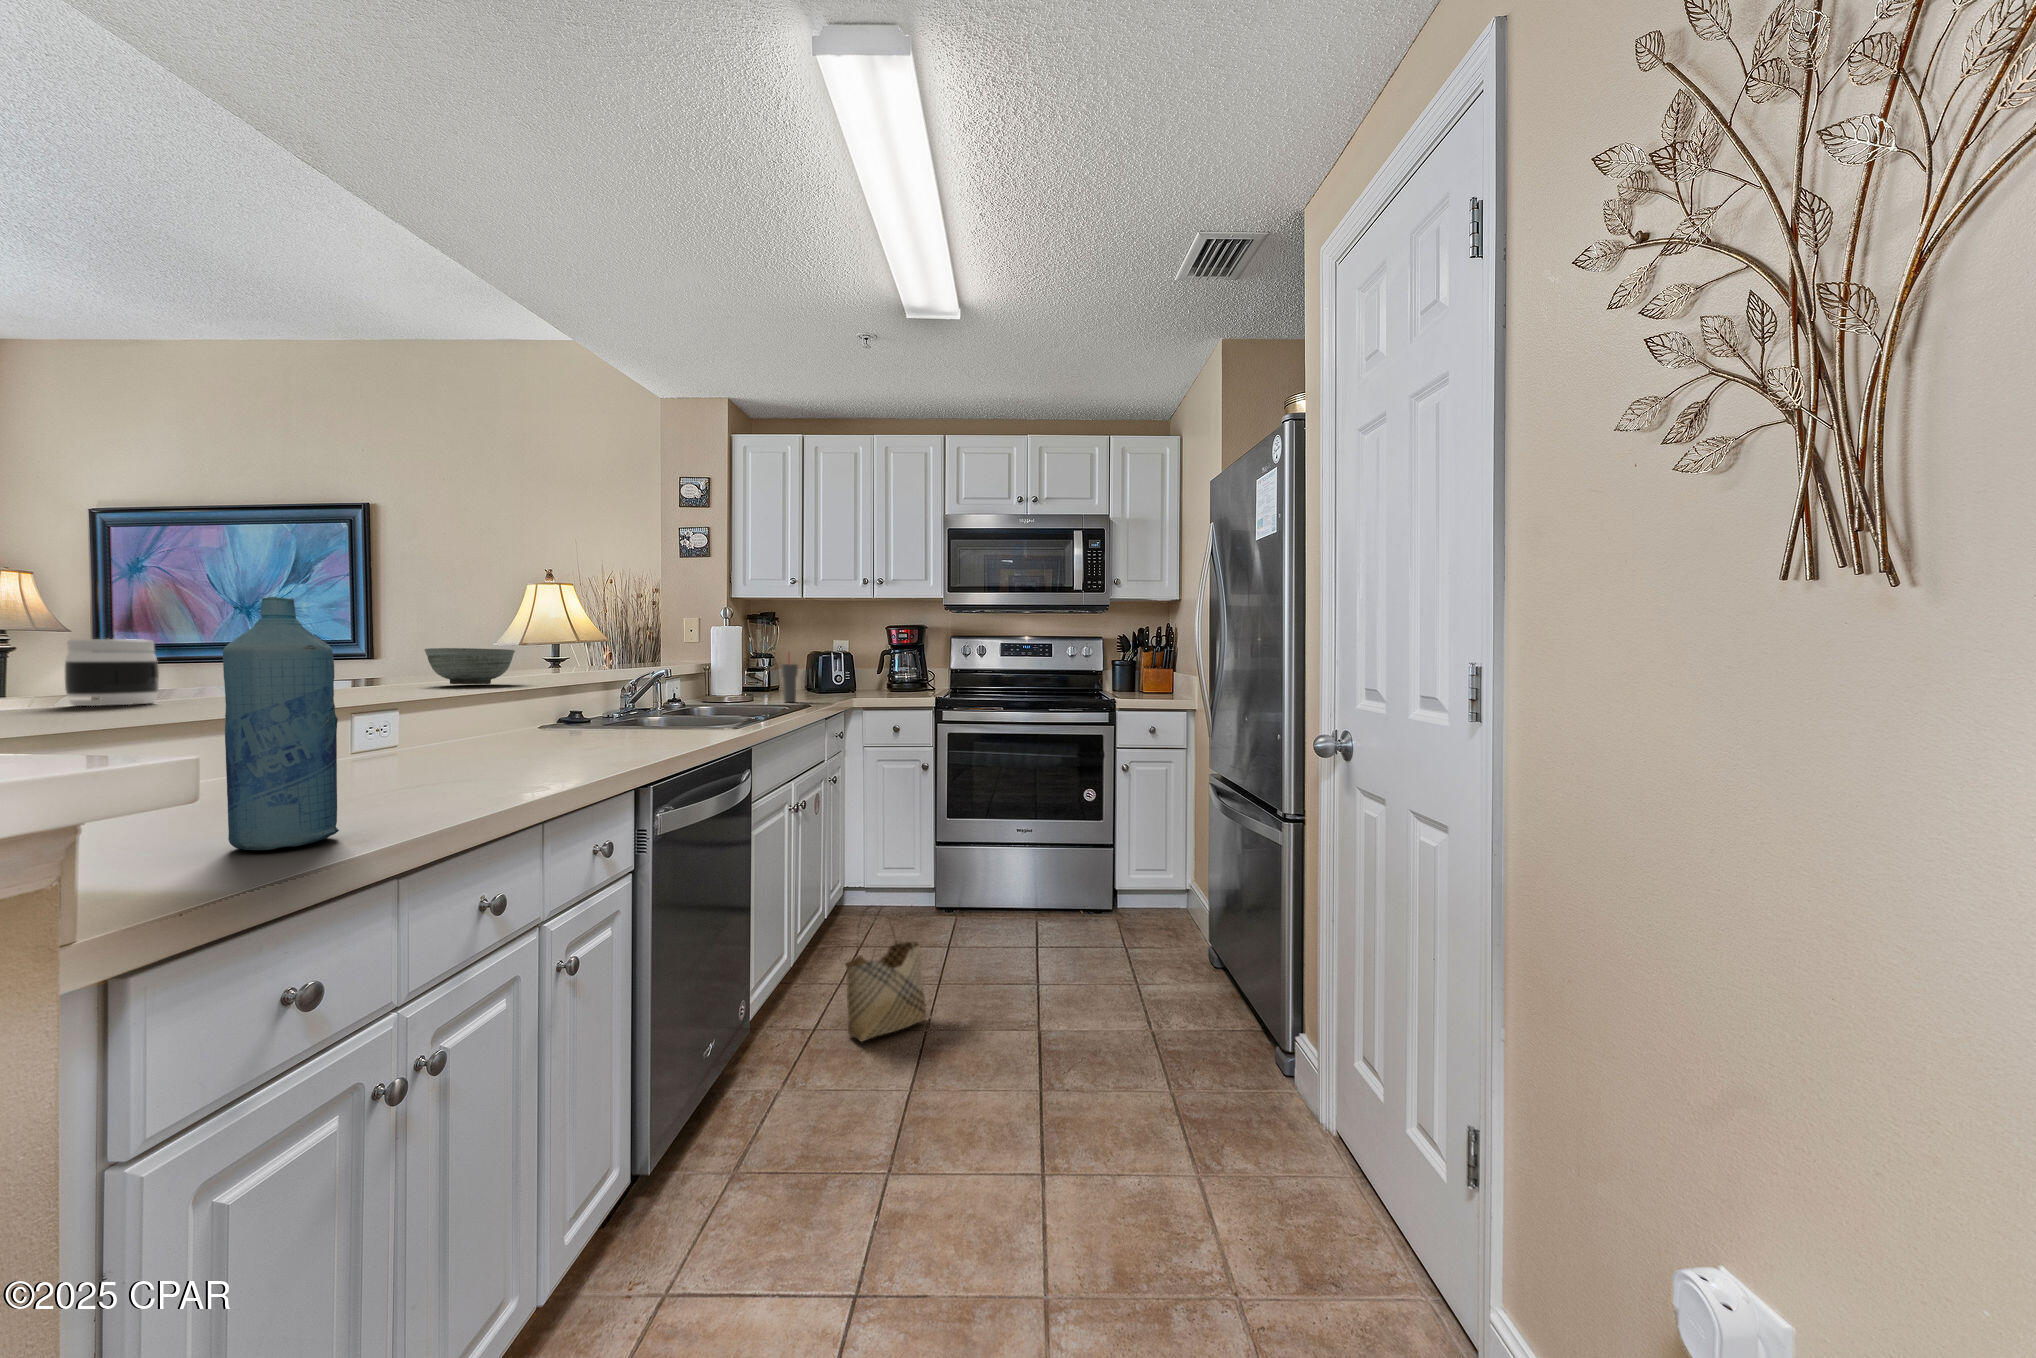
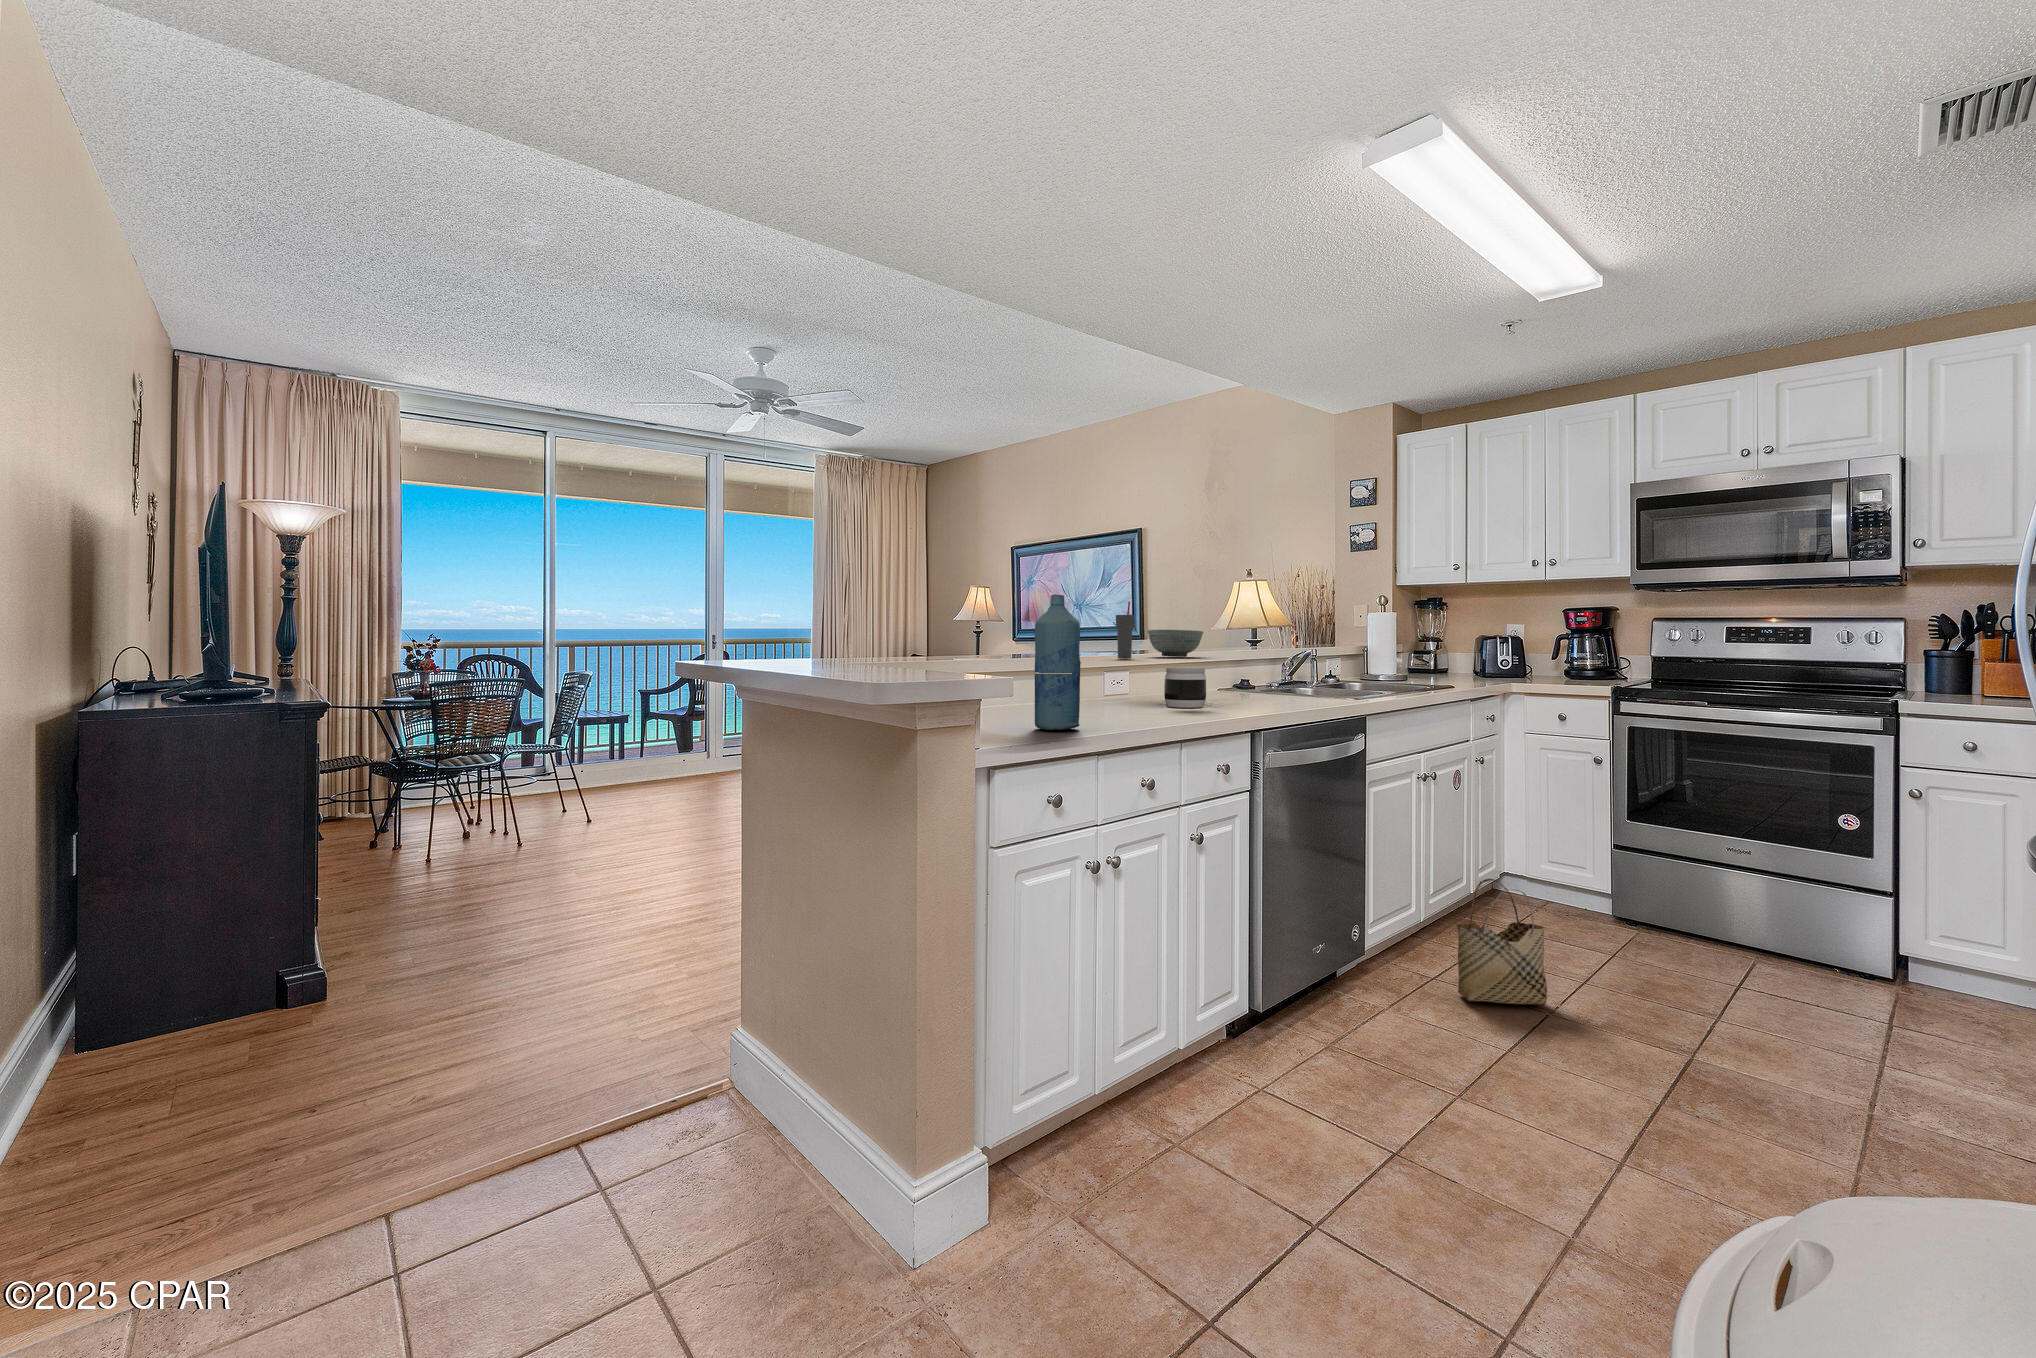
jar: present [65,639,159,706] -> present [1164,668,1206,708]
cup: present [781,661,798,702] -> present [1116,601,1134,659]

